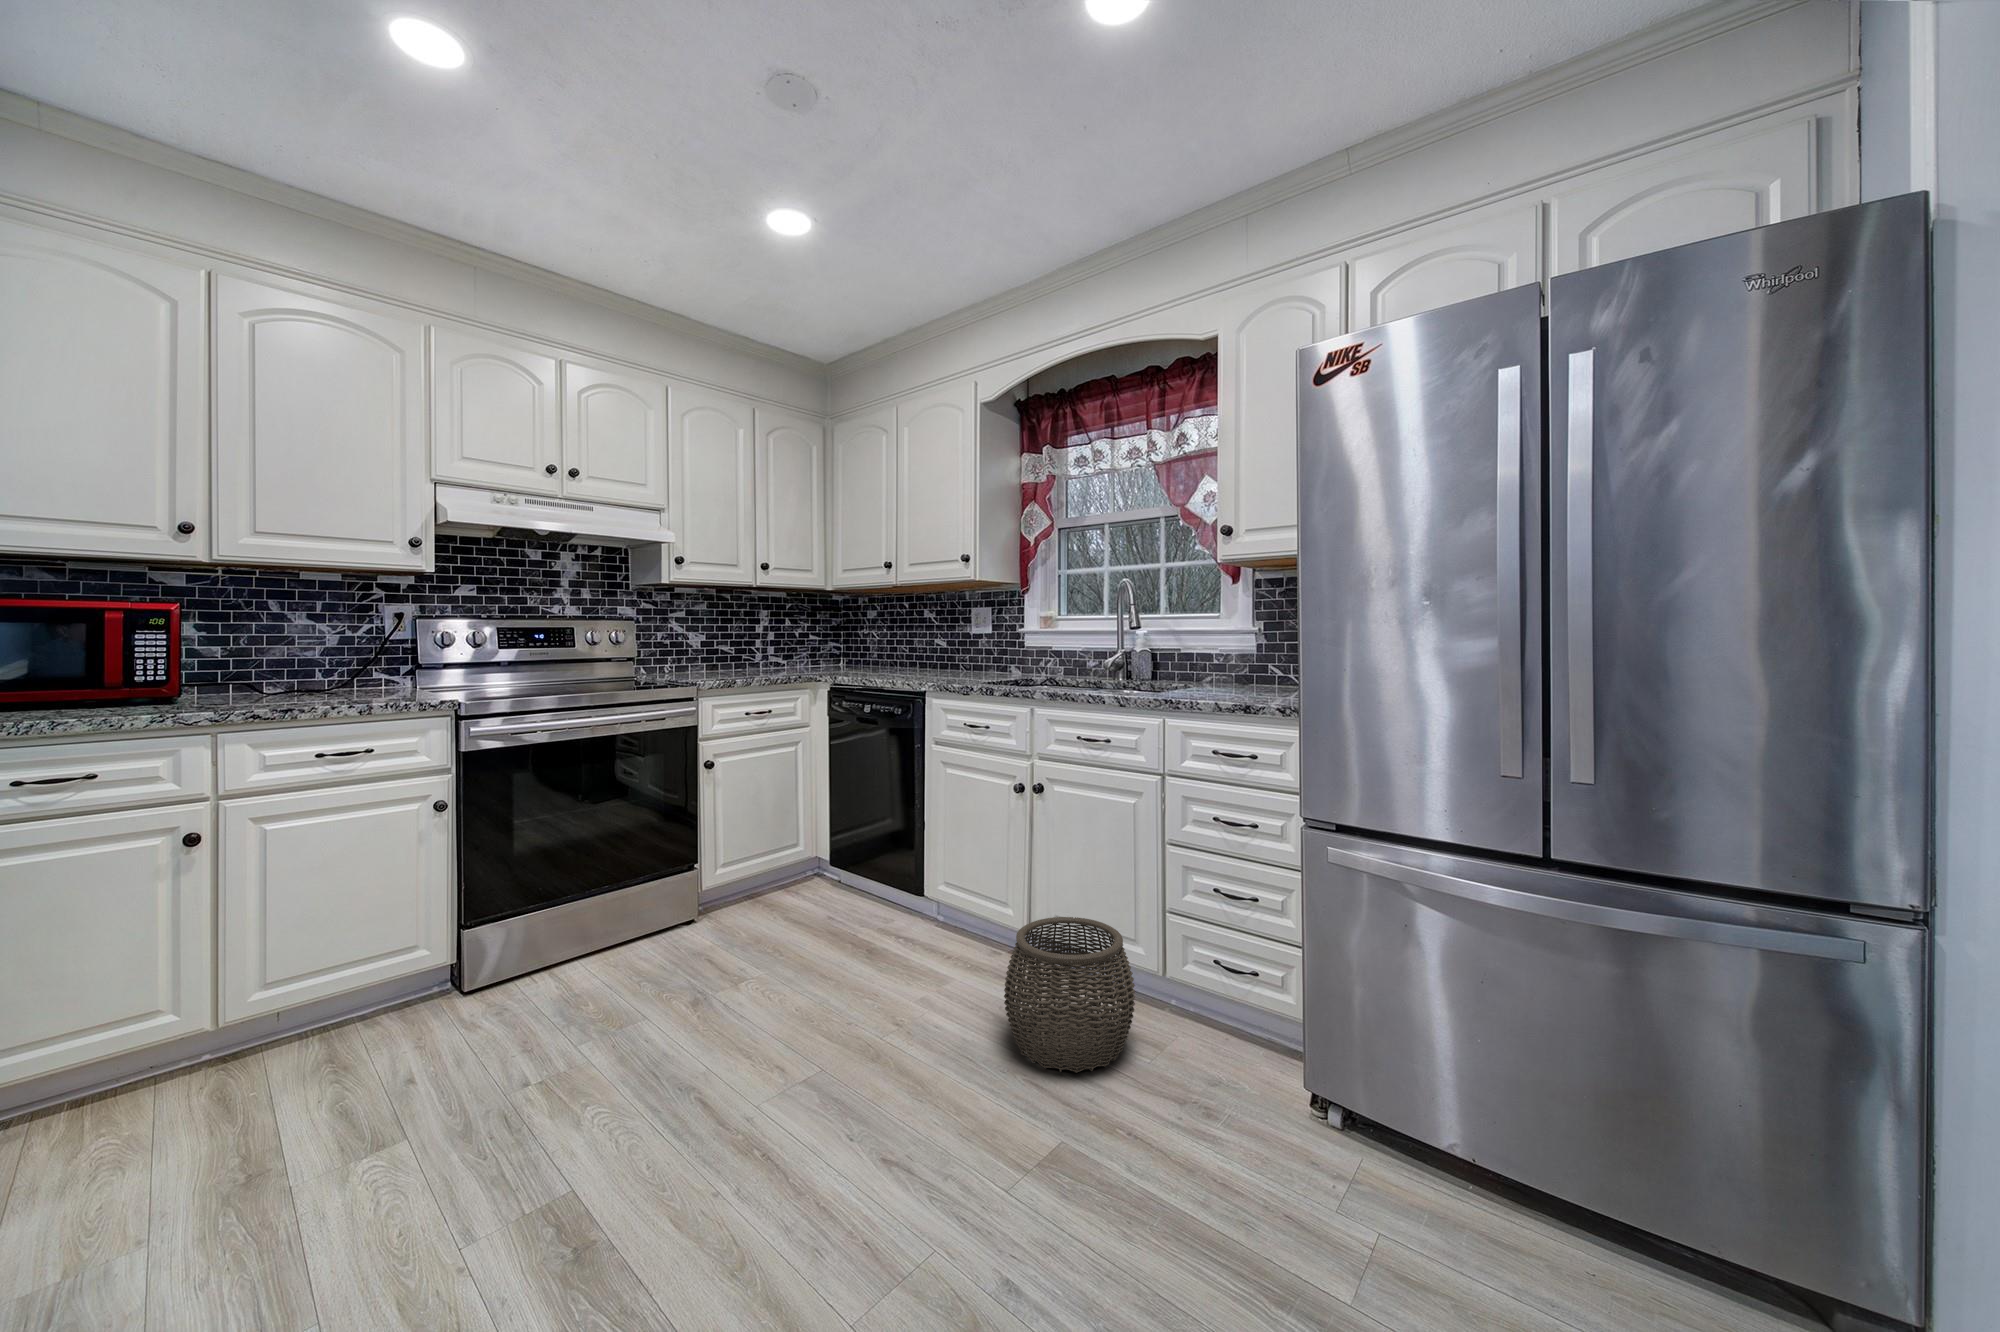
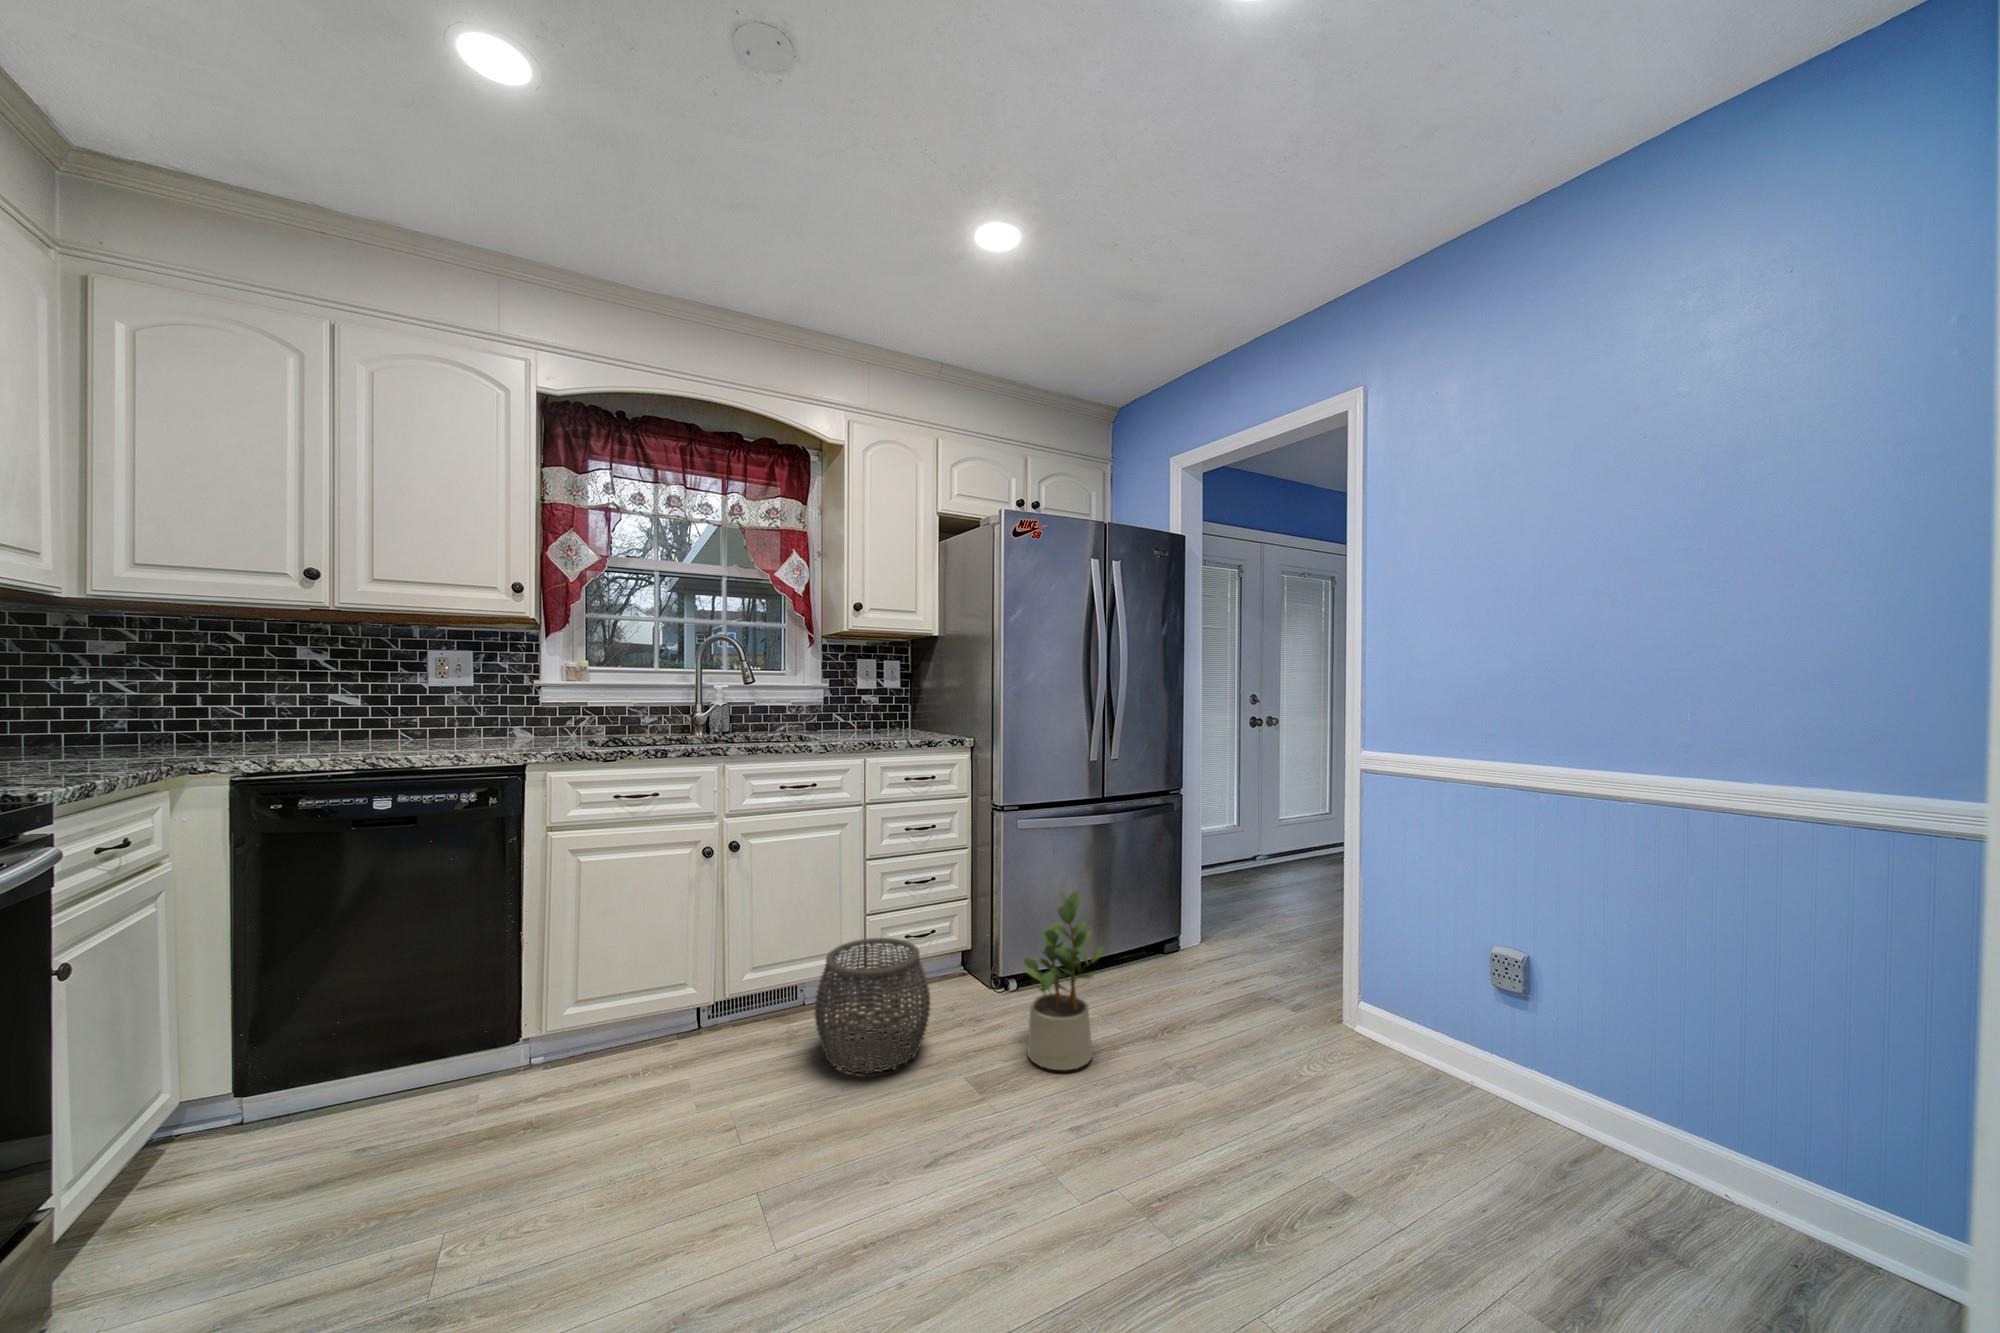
potted plant: none [1144,946,1266,1232] -> present [1024,892,1104,1070]

